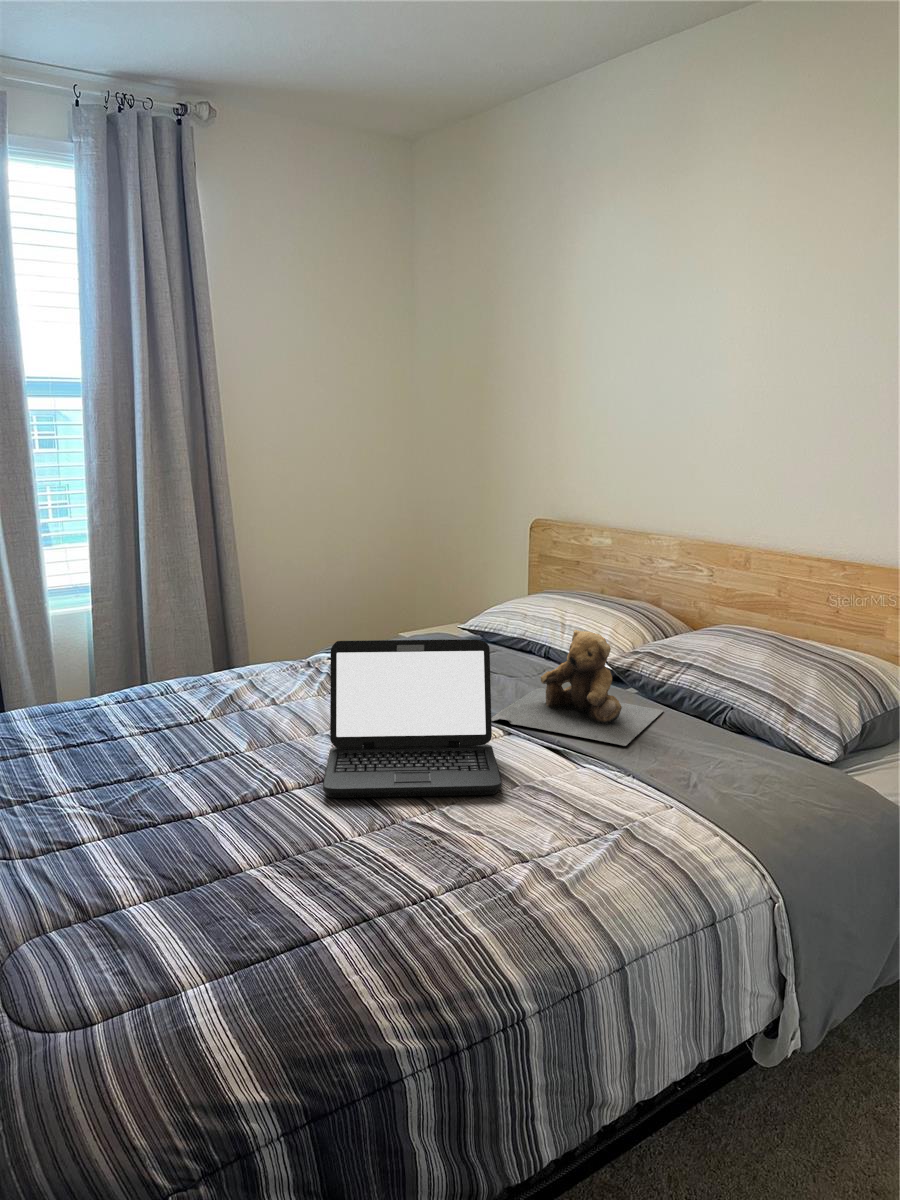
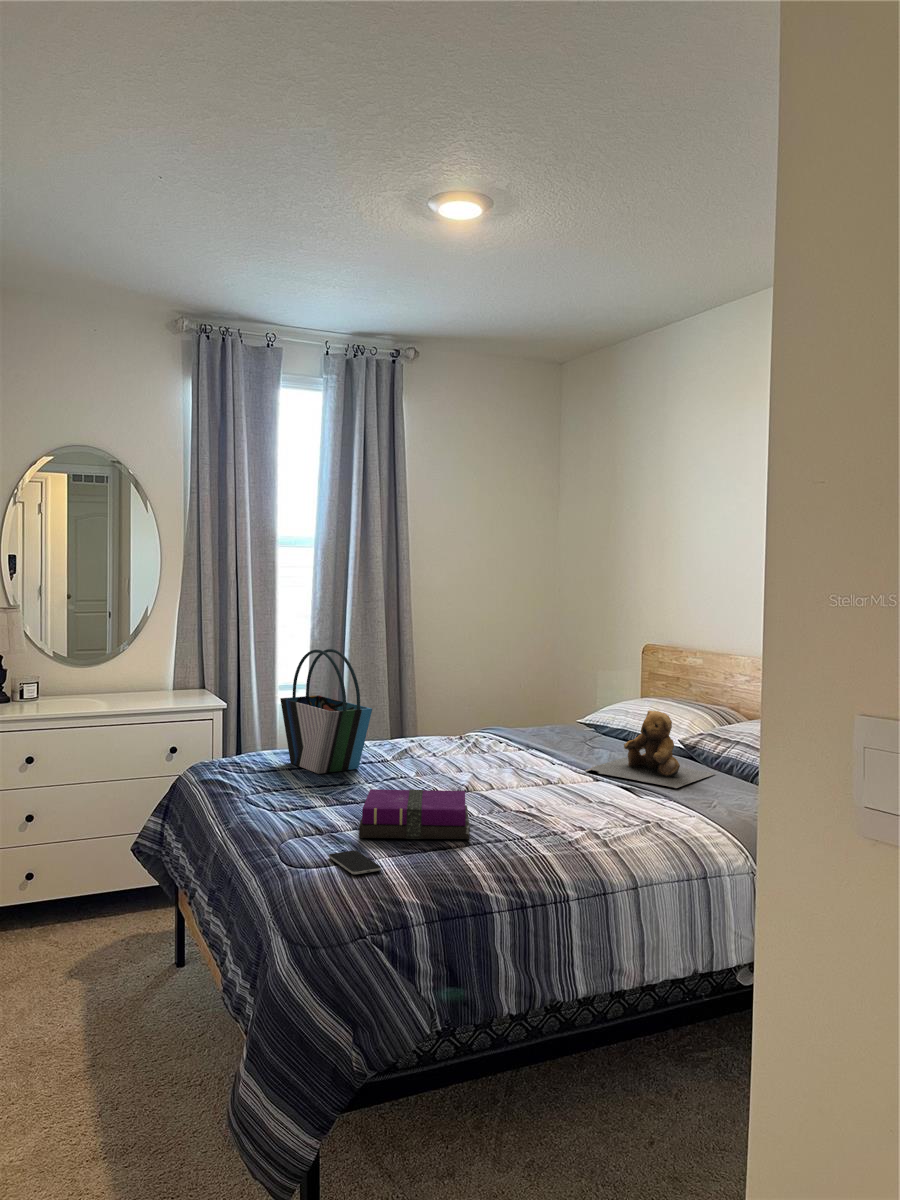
tote bag: none [27,564,173,761] -> present [280,649,372,774]
laptop: present [323,639,502,798] -> none [463,704,581,803]
notebook: none [152,808,346,930] -> present [359,789,470,839]
smartphone: none [93,973,192,1054] -> present [329,850,381,874]

